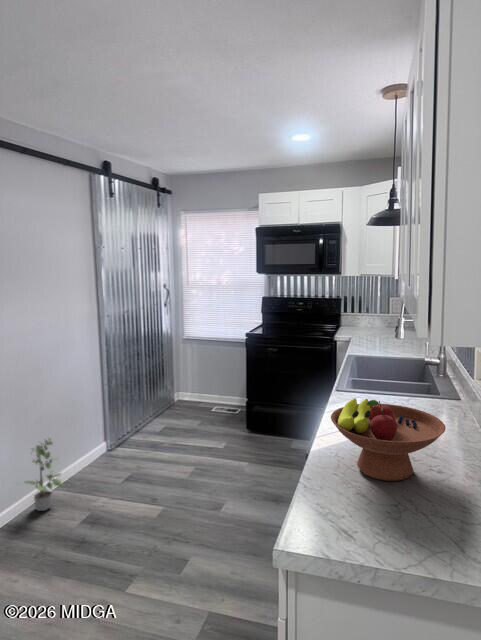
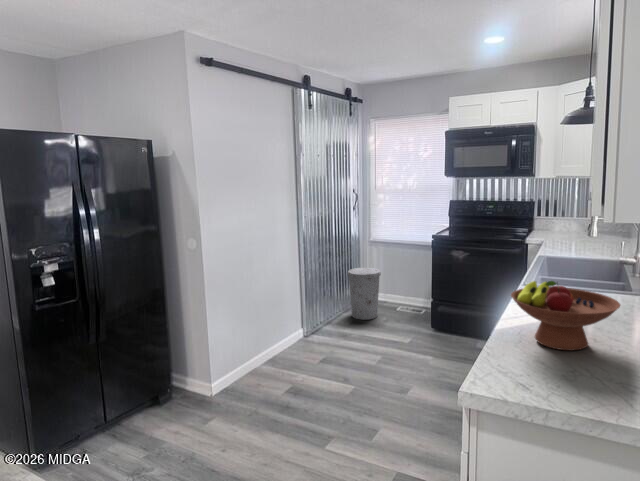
trash can: none [158,368,193,424] -> present [348,268,381,320]
potted plant: present [25,438,63,511] -> none [239,317,271,380]

